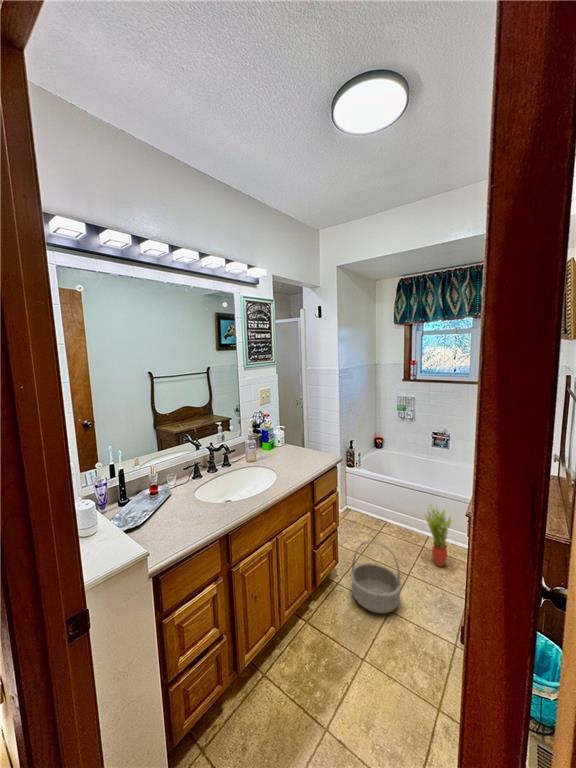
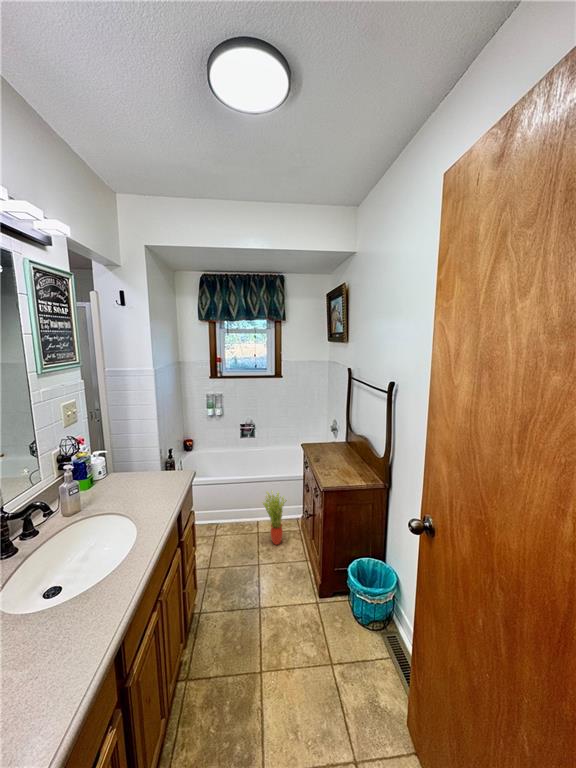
basket: present [351,541,401,613] -> none [217,547,268,621]

